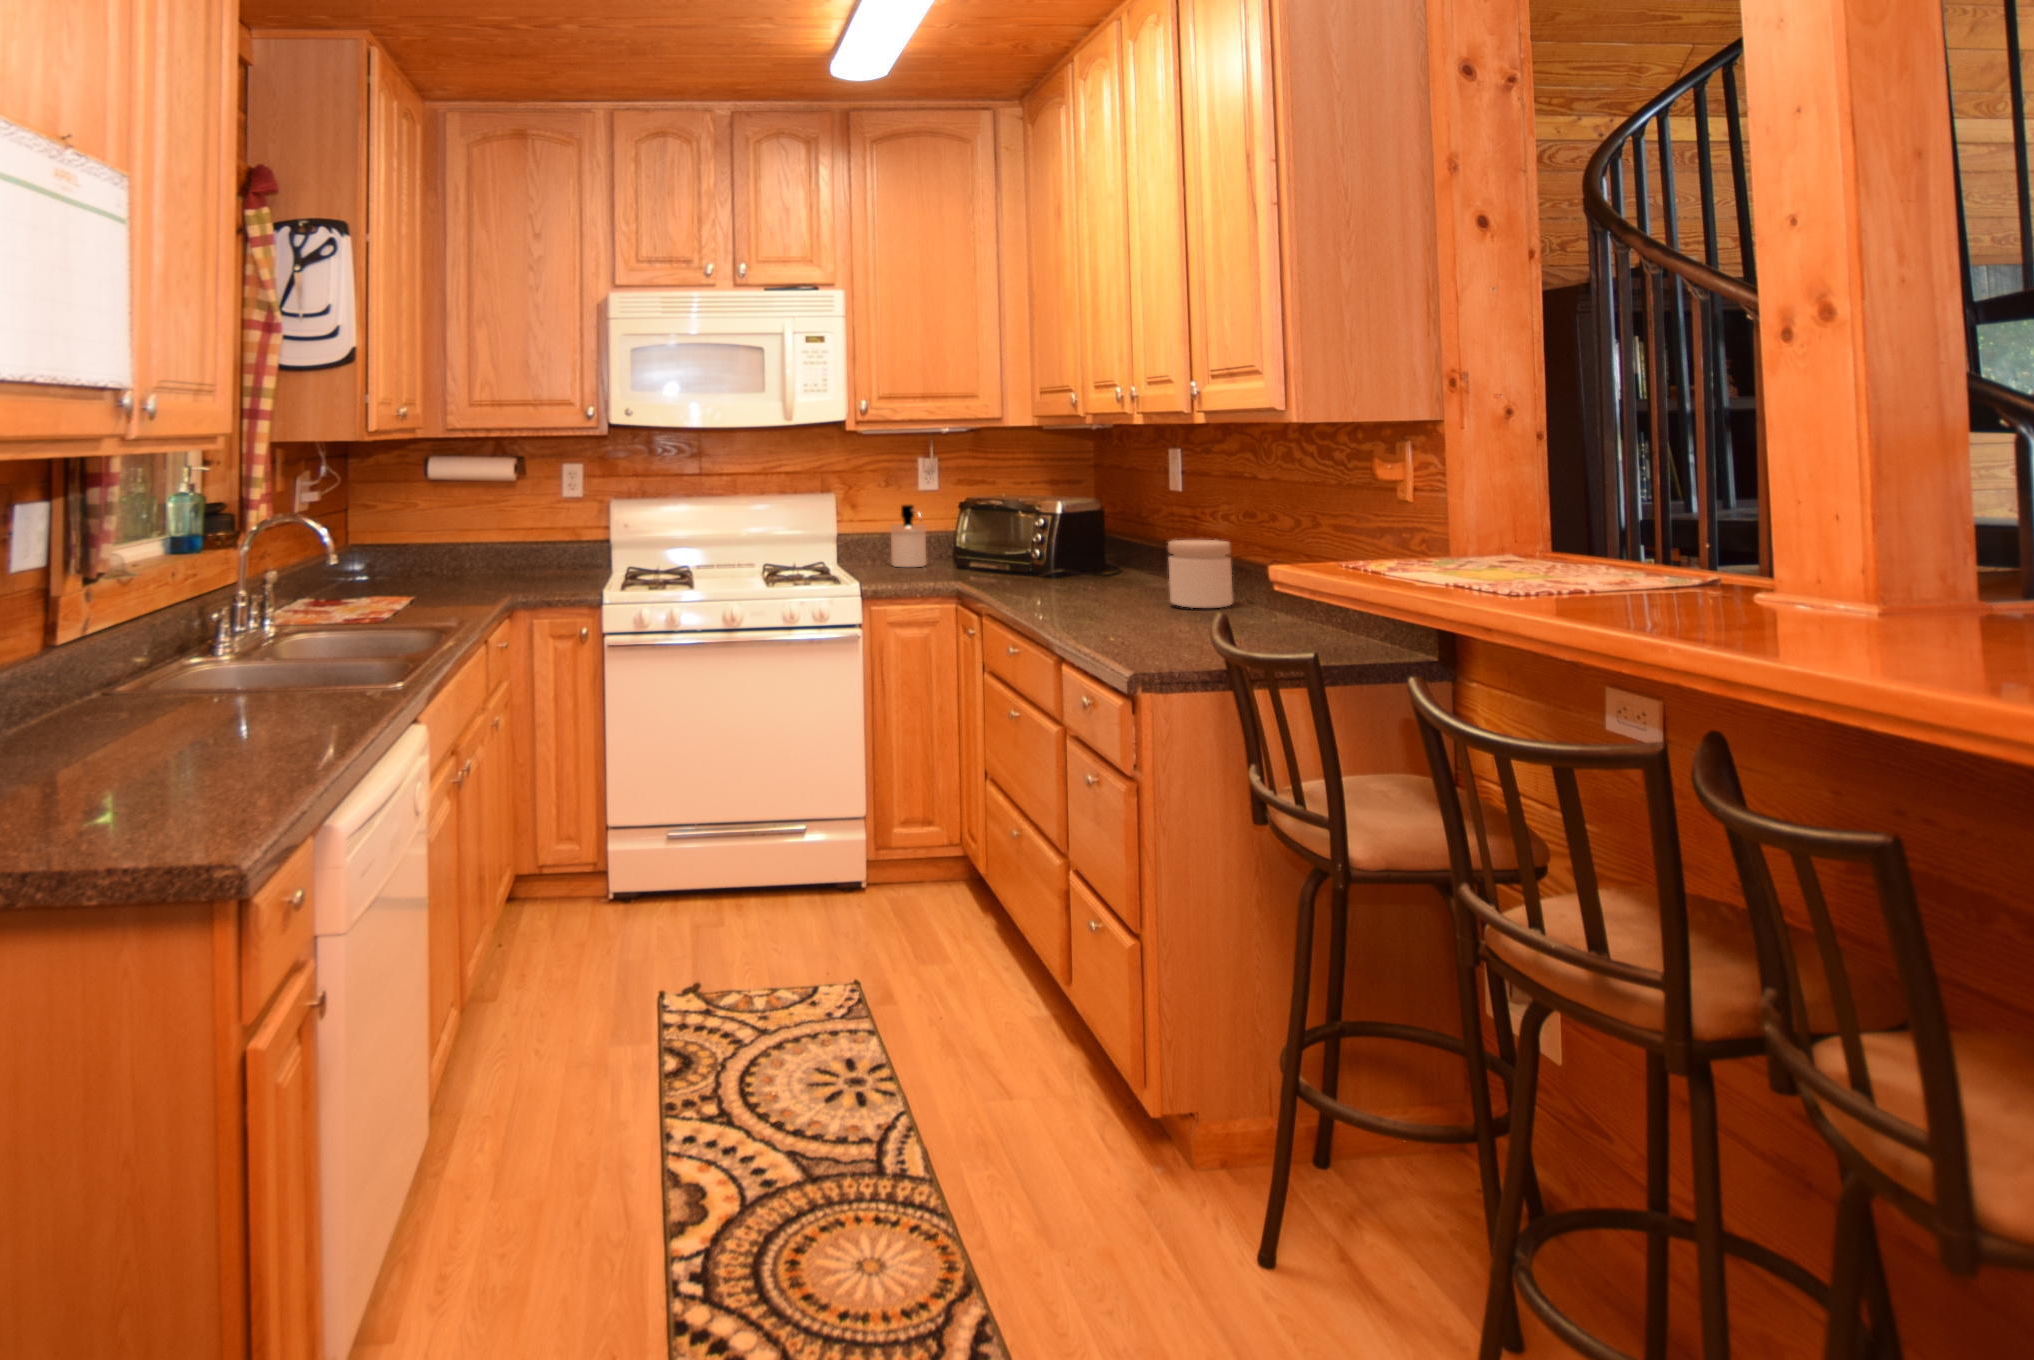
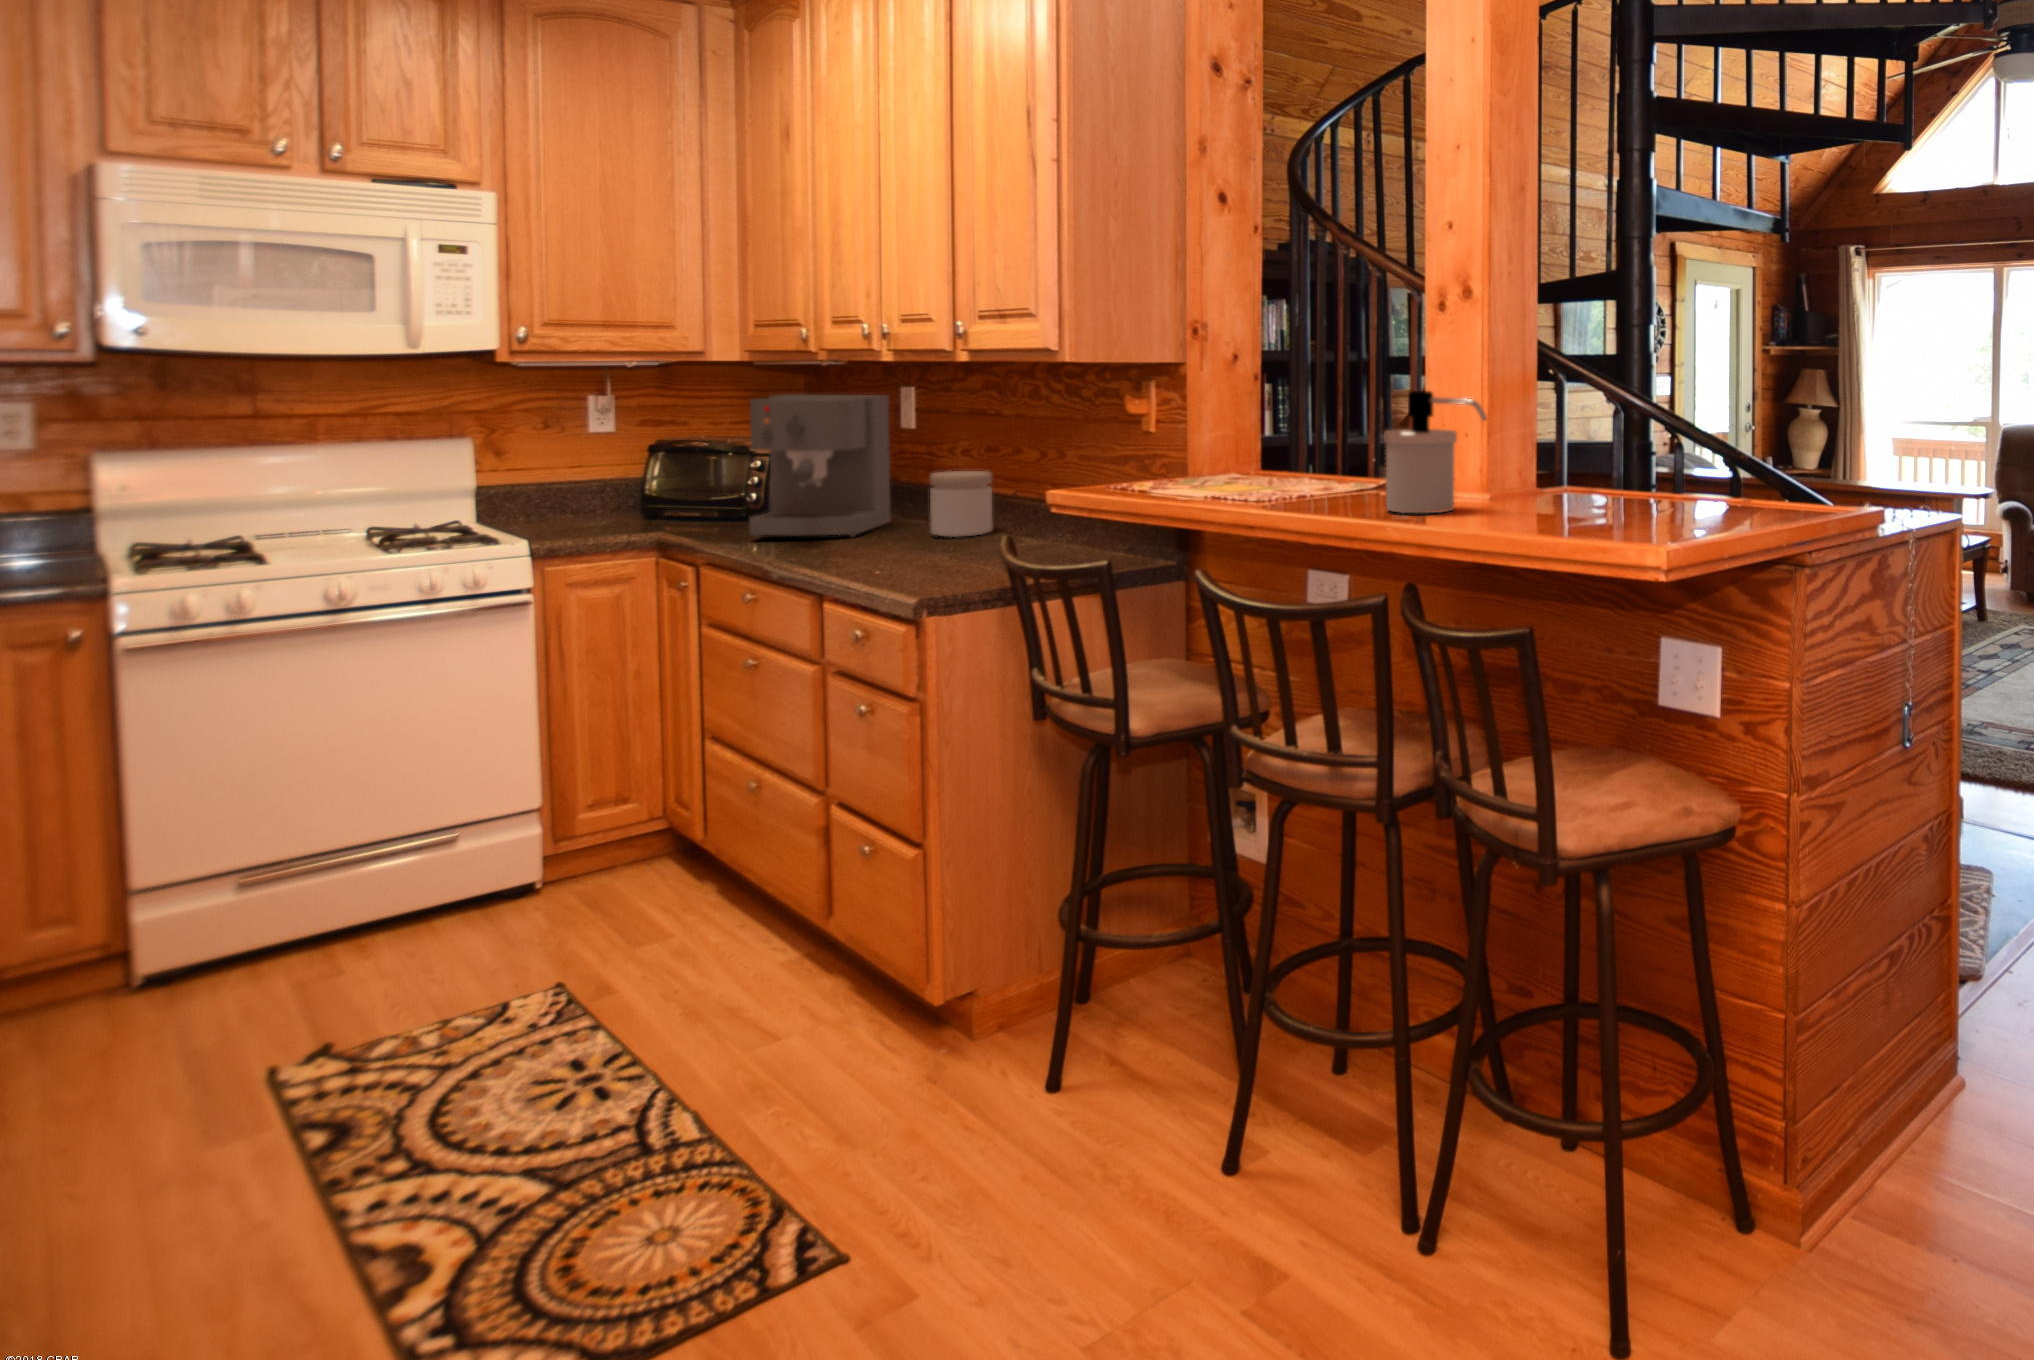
coffee maker: none [1013,462,1141,600] -> present [749,395,891,538]
soap dispenser: present [890,504,927,567] -> present [1384,390,1487,513]

